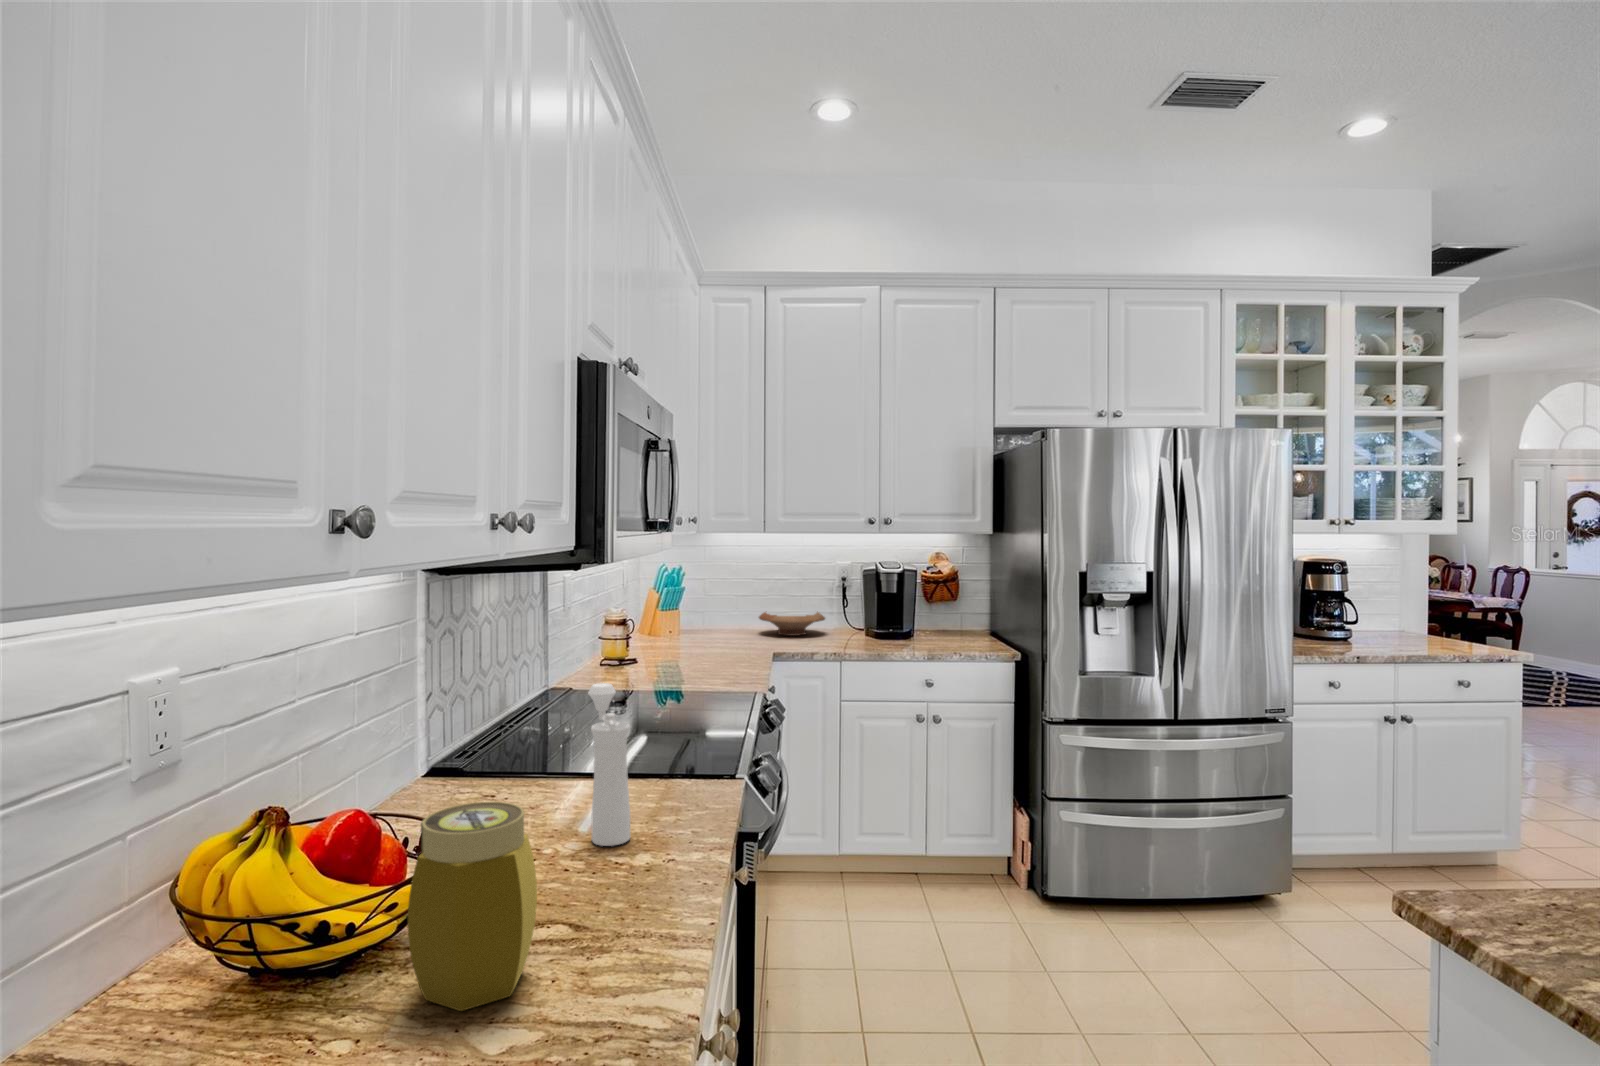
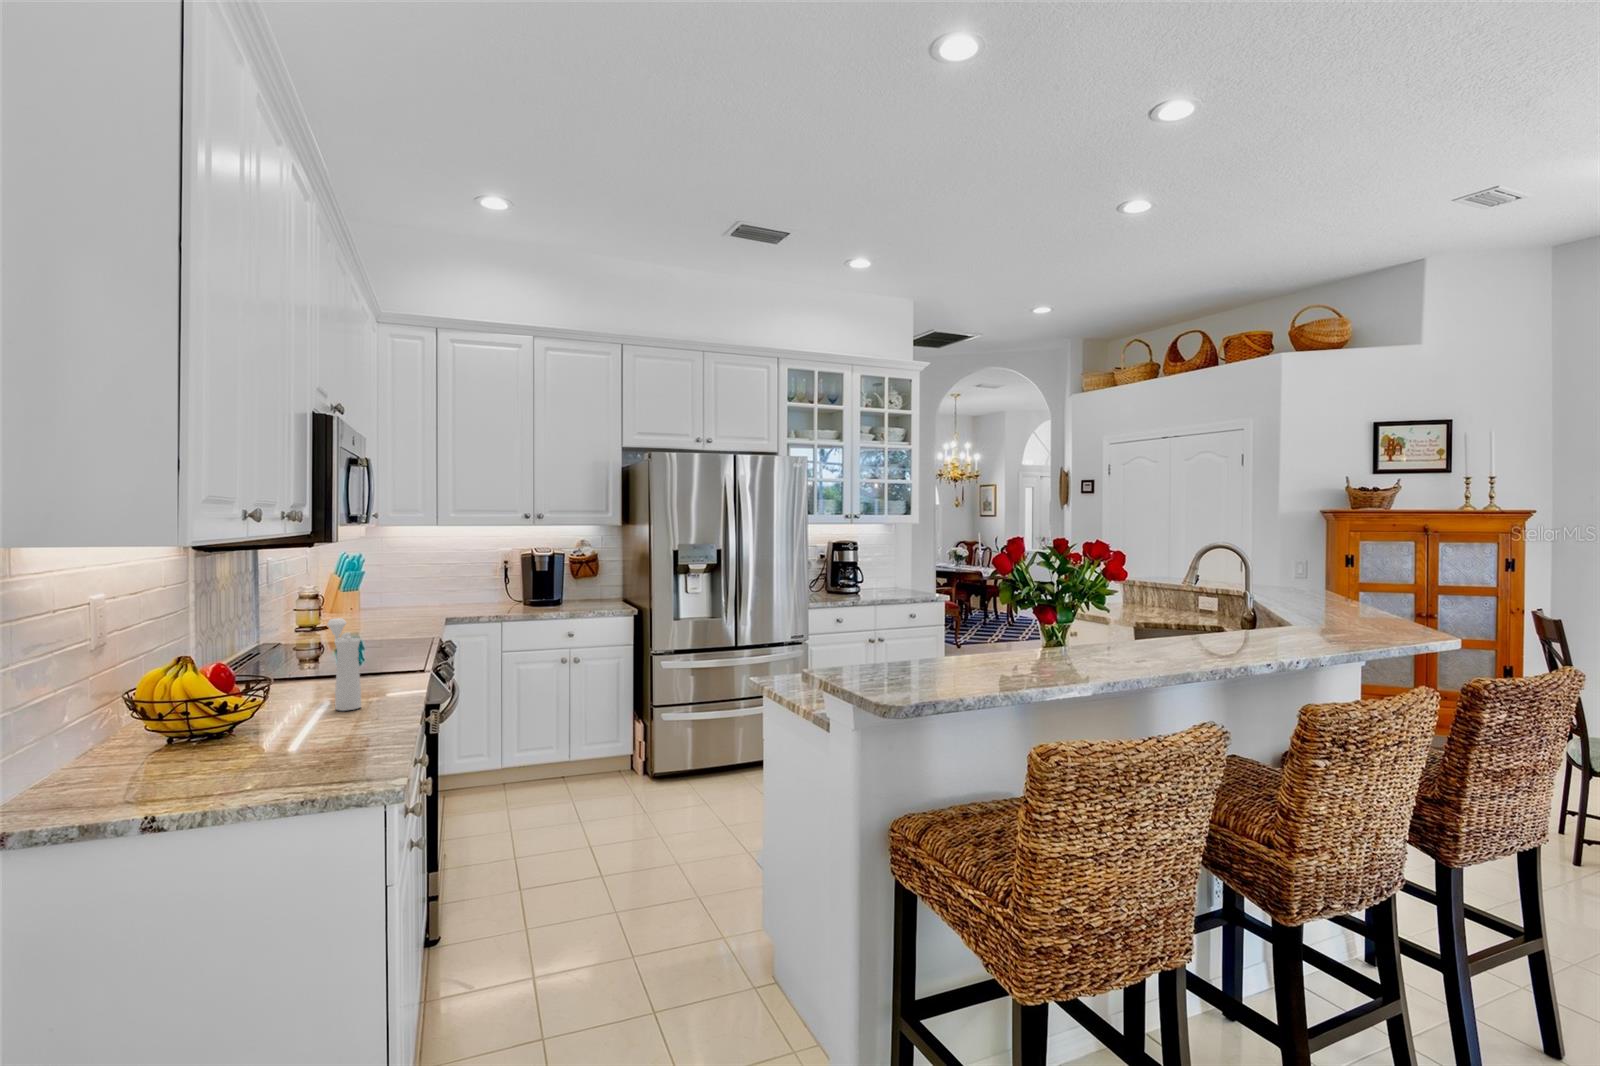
wooden bowl: present [759,612,825,636] -> none [432,587,490,607]
jar: present [408,802,537,1011] -> none [257,664,325,761]

